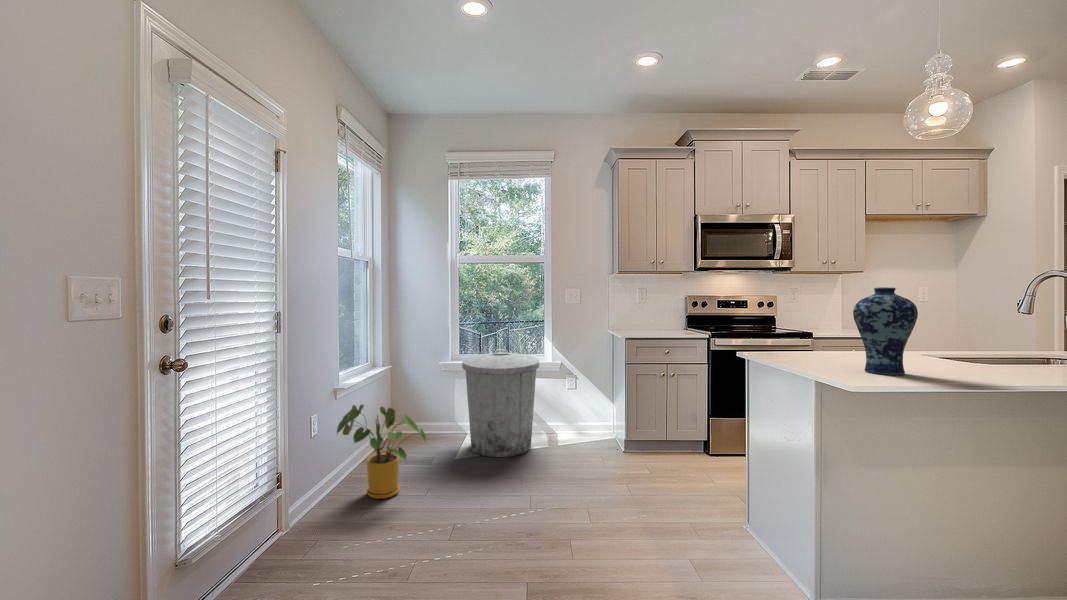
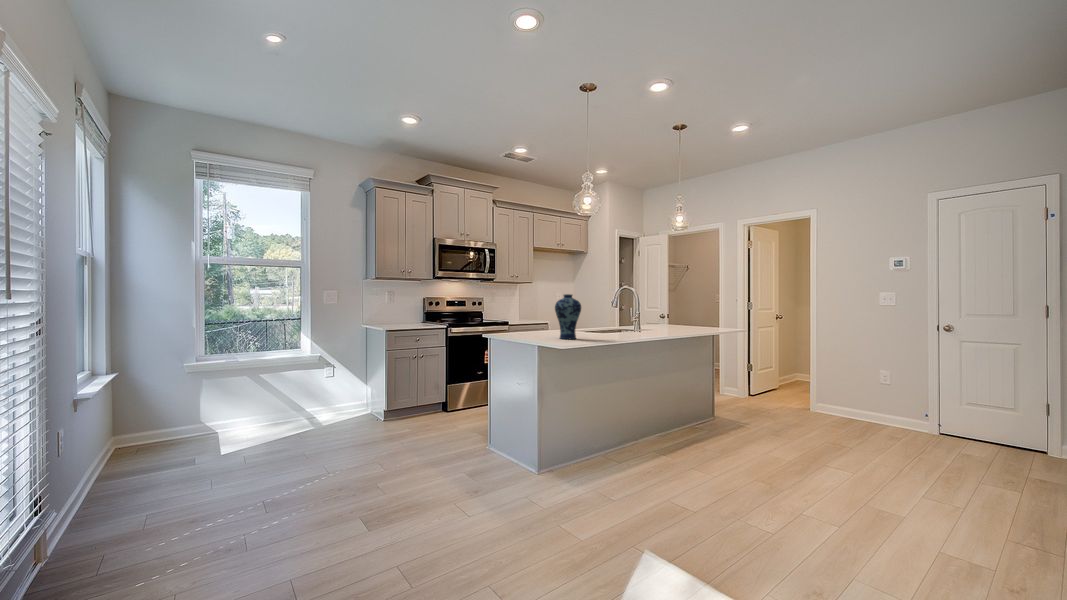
trash can: present [462,349,539,457] -> none [222,346,307,448]
house plant: present [337,405,426,499] -> none [89,410,214,507]

